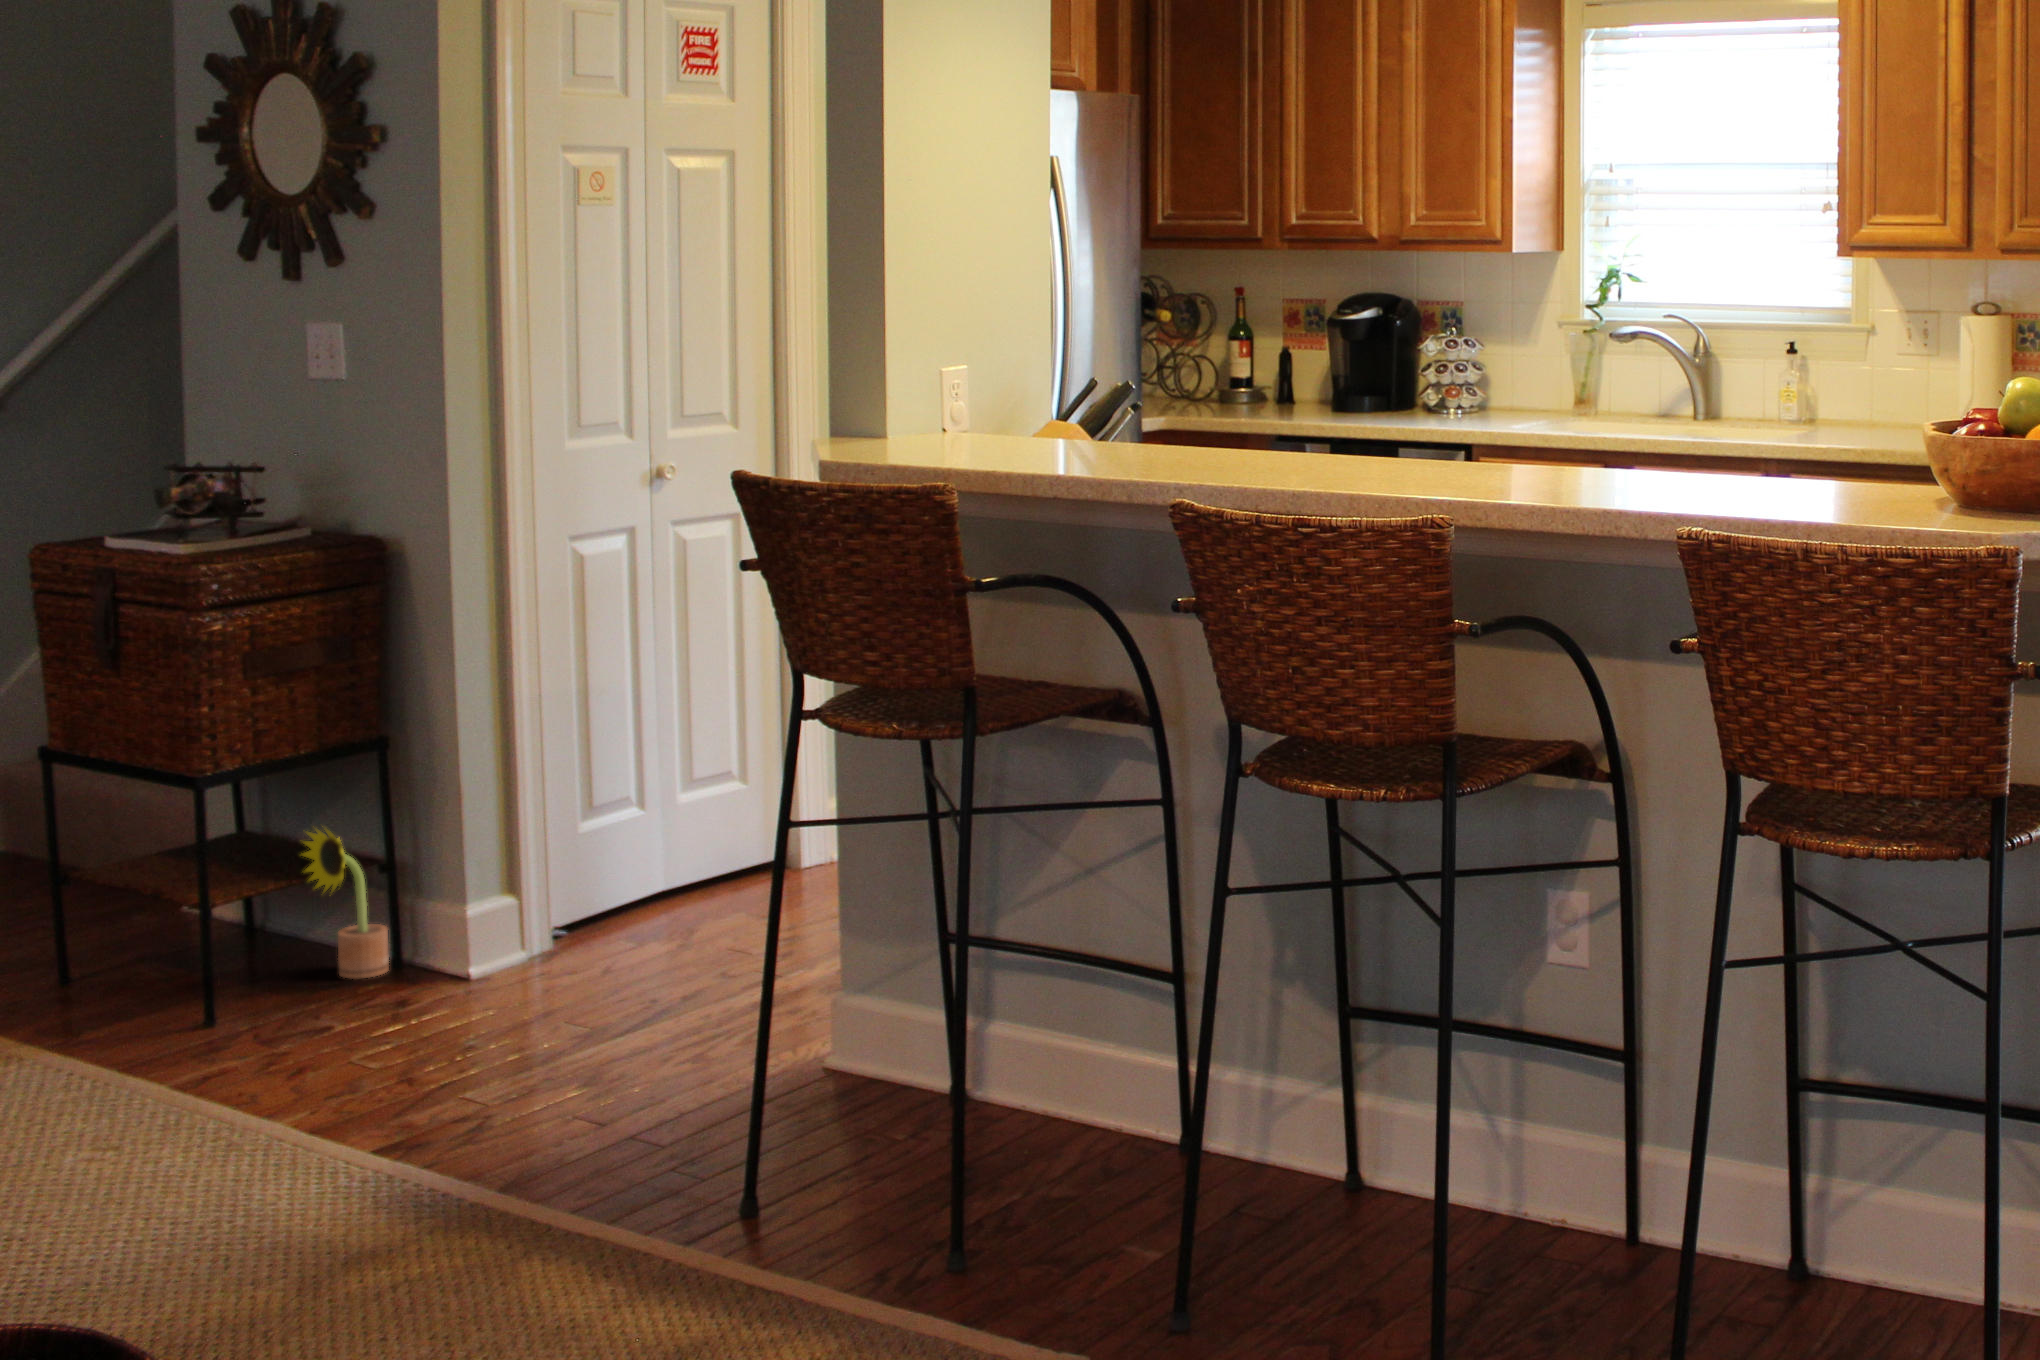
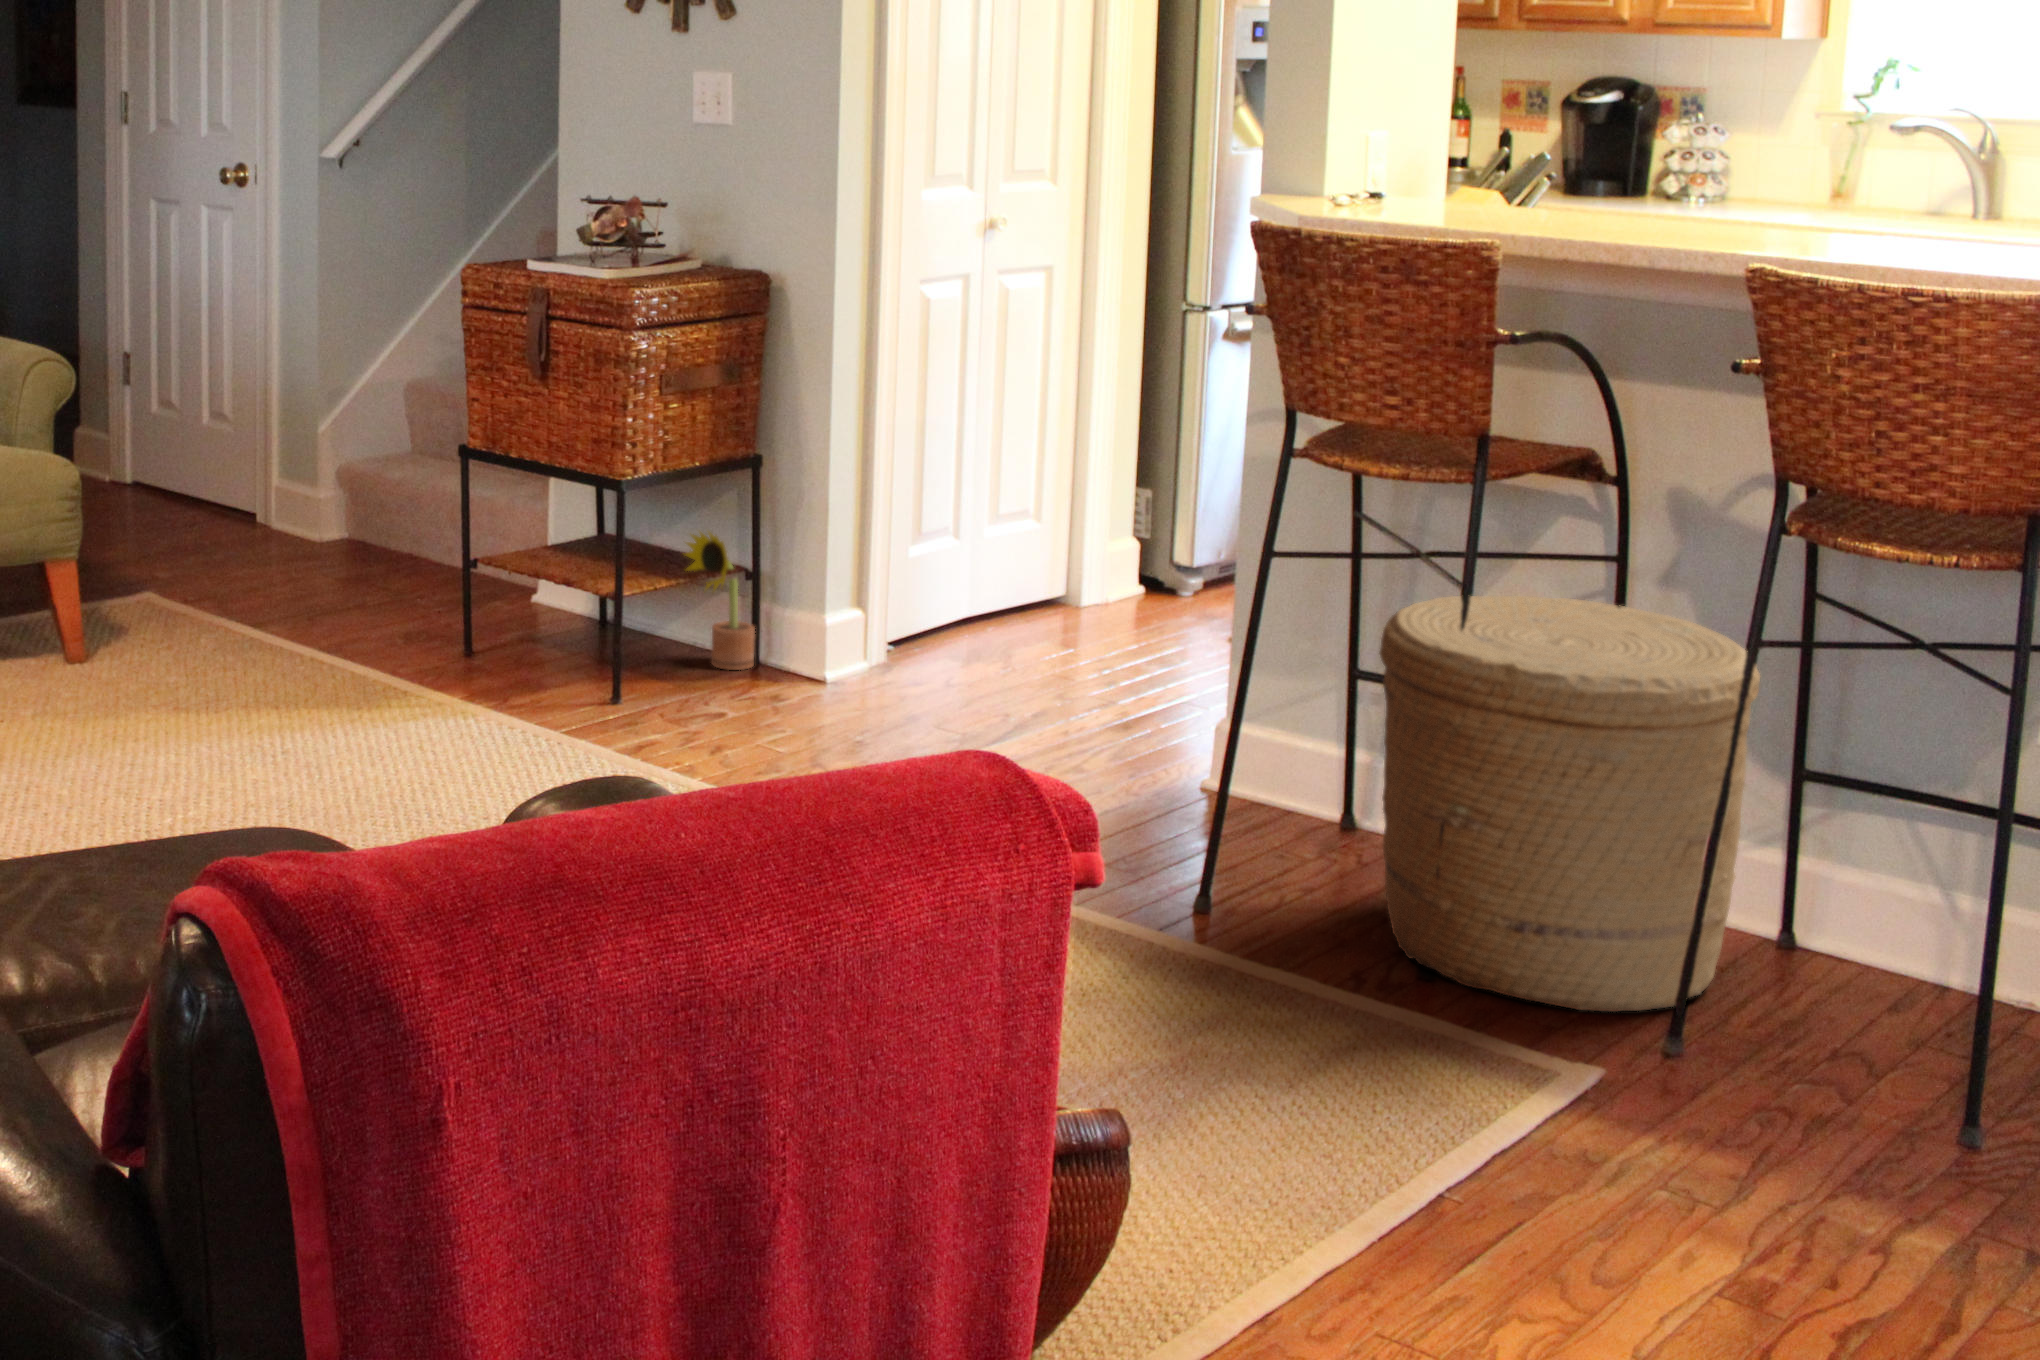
basket: none [867,840,1207,1240] -> present [1380,596,1760,1012]

